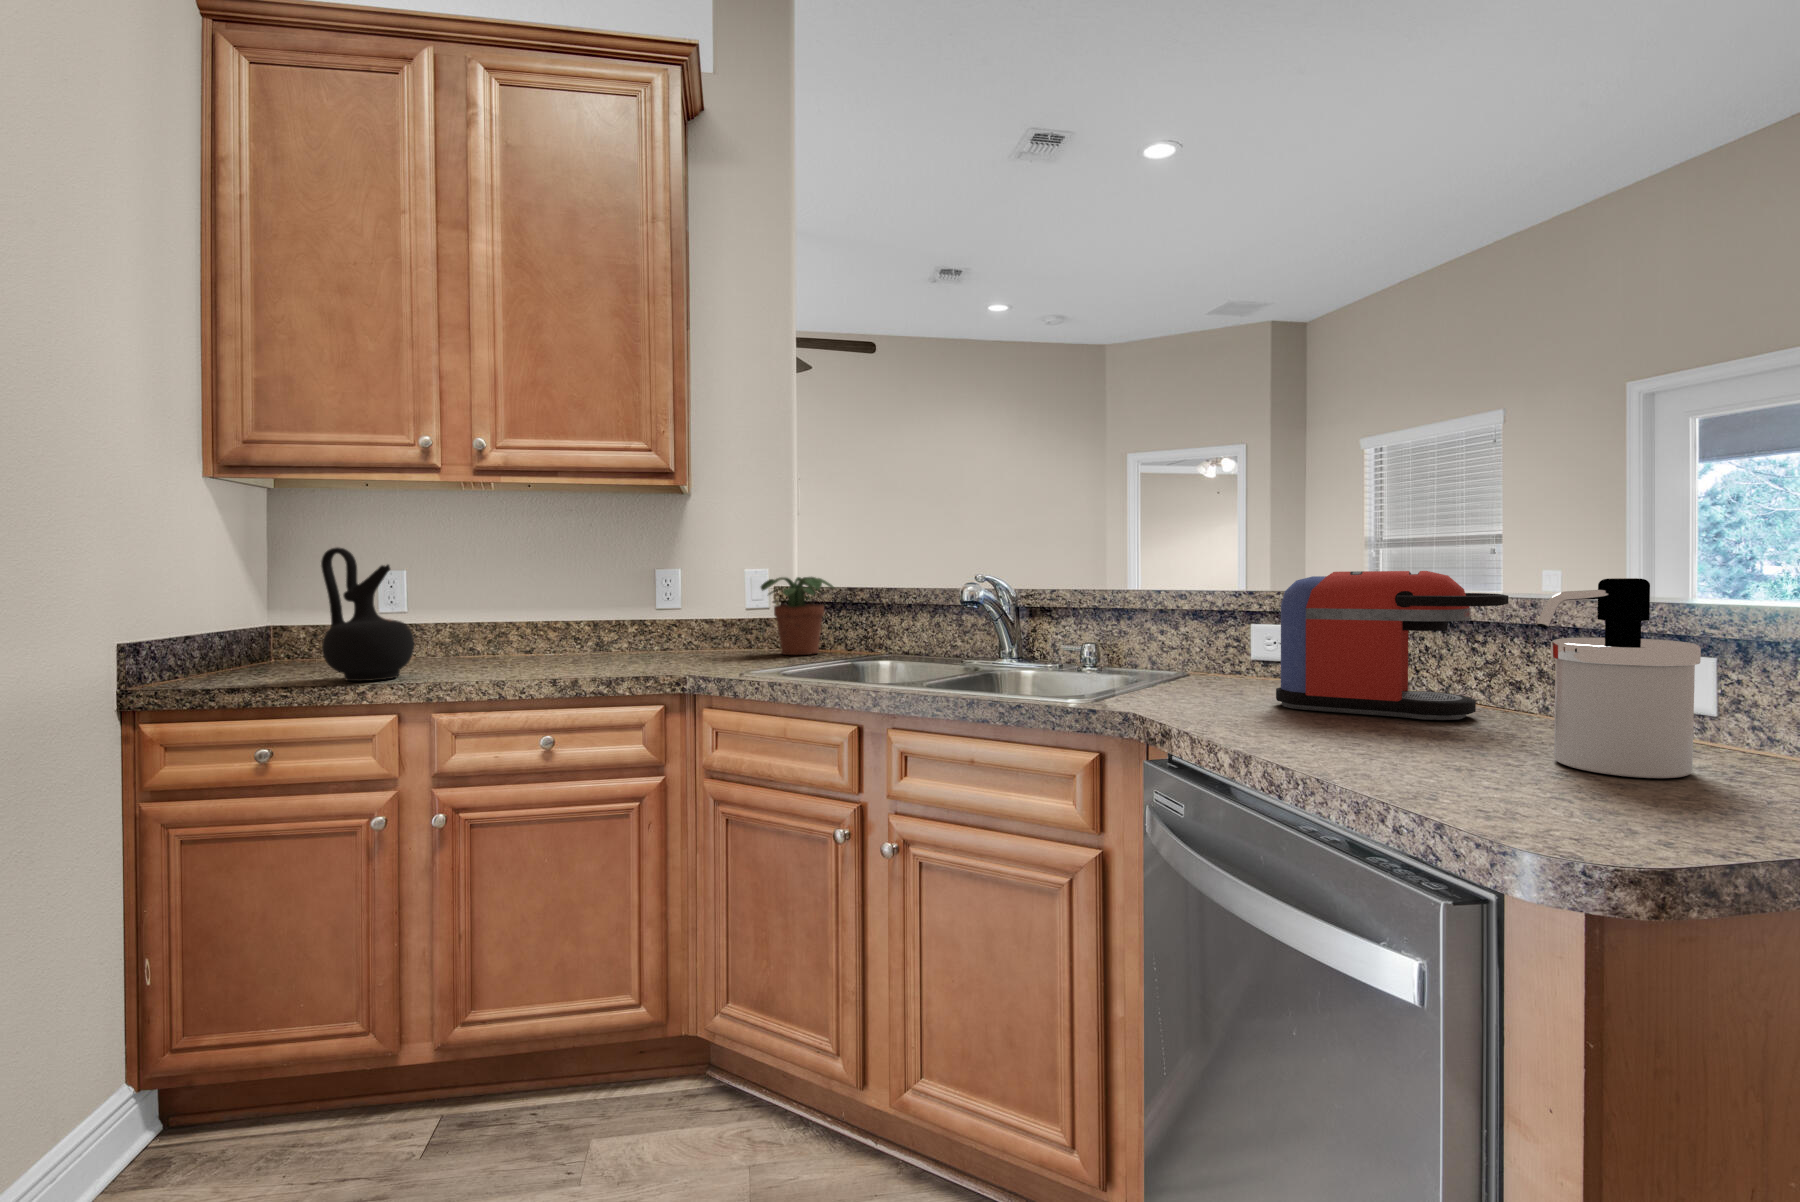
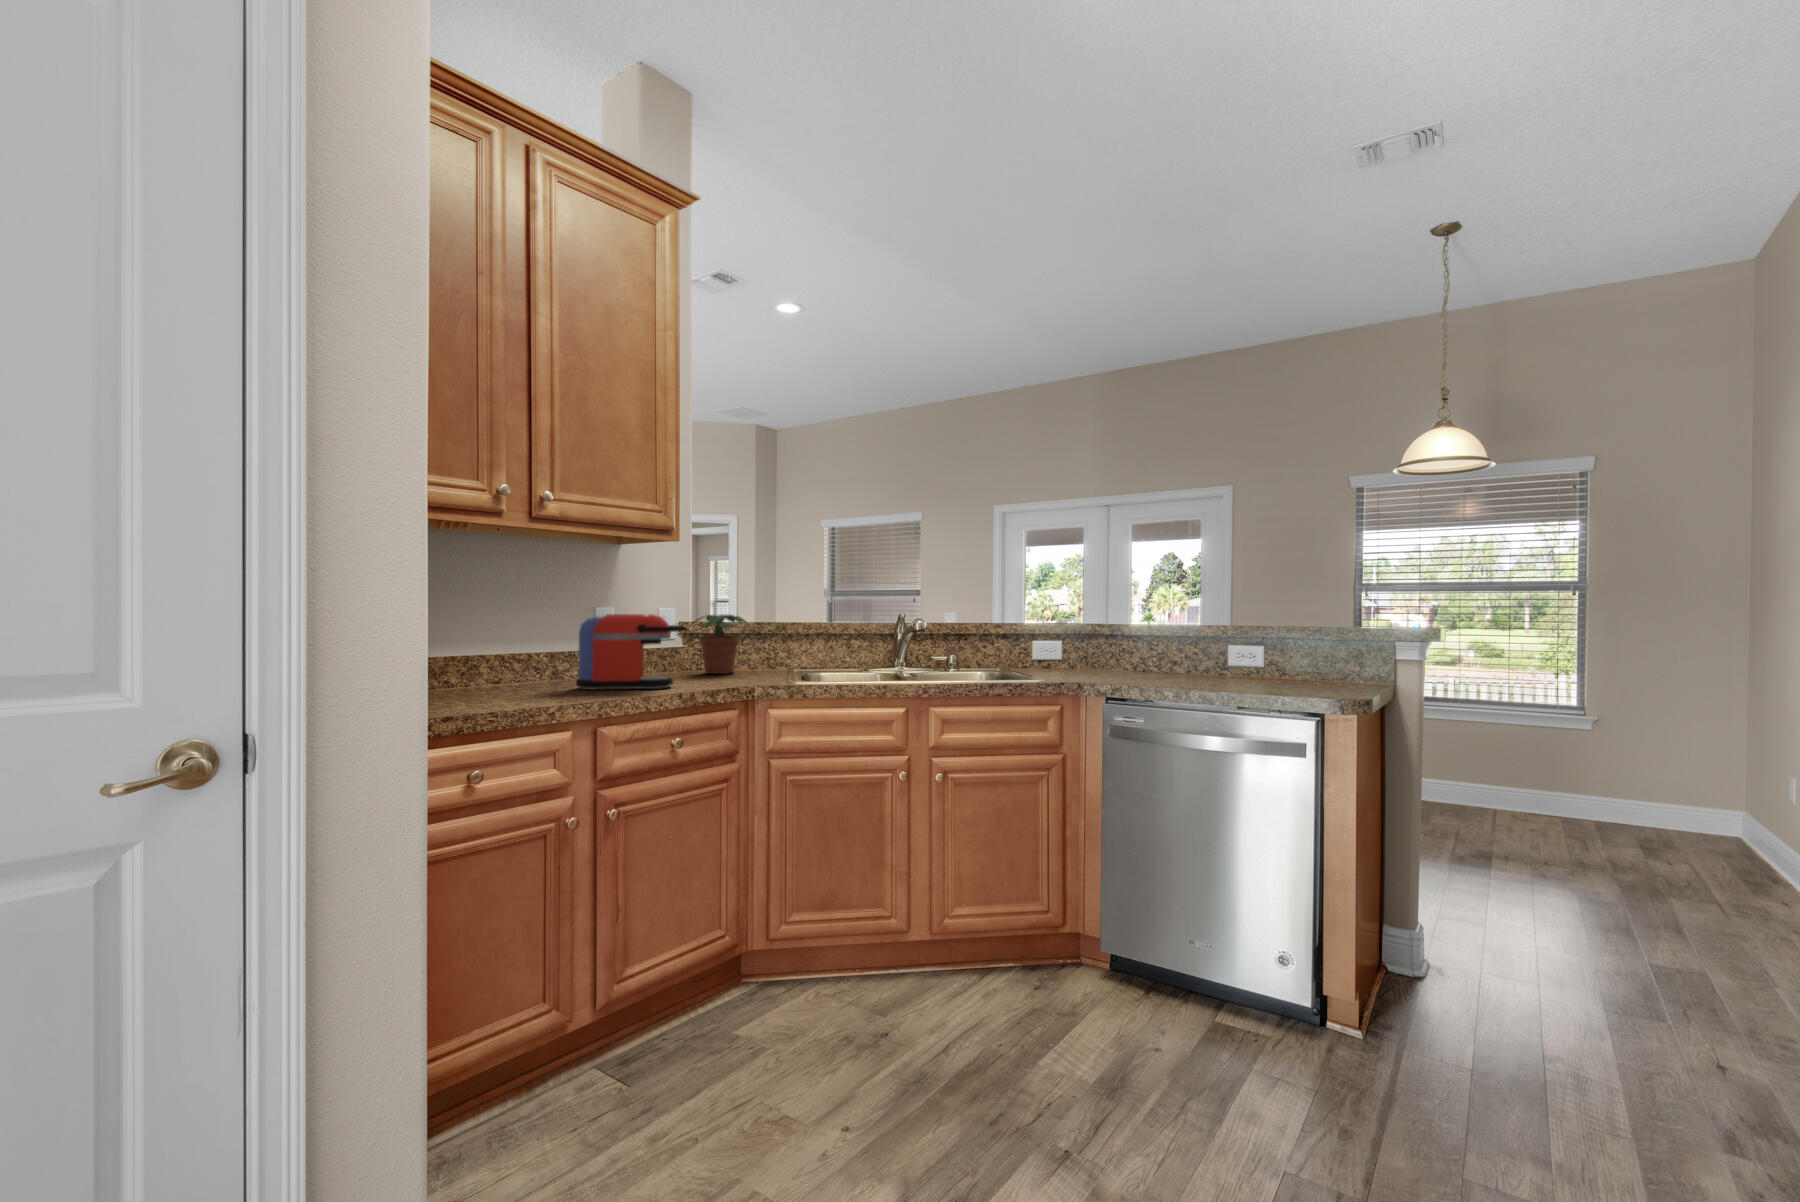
ceramic jug: present [321,547,414,681] -> none [475,585,553,707]
coffee maker: present [1276,571,1508,720] -> present [576,614,687,689]
soap dispenser: present [1537,578,1701,778] -> none [1215,619,1256,683]

